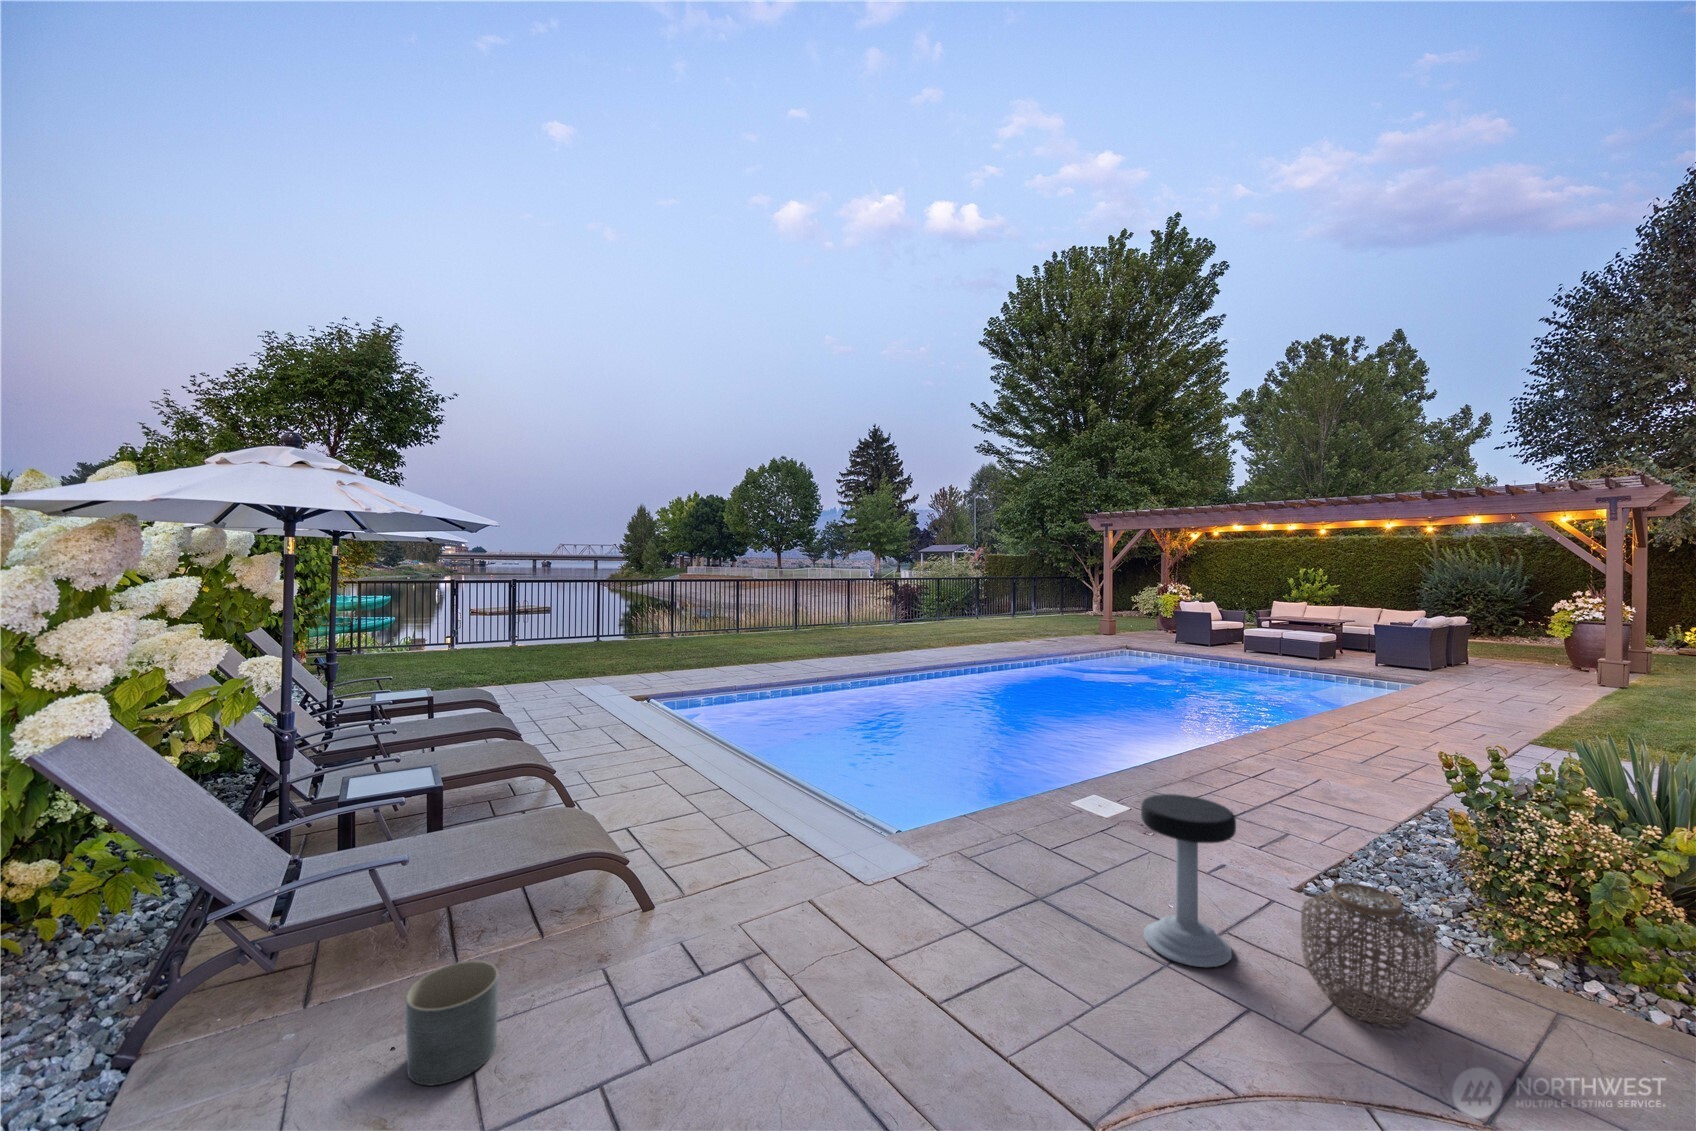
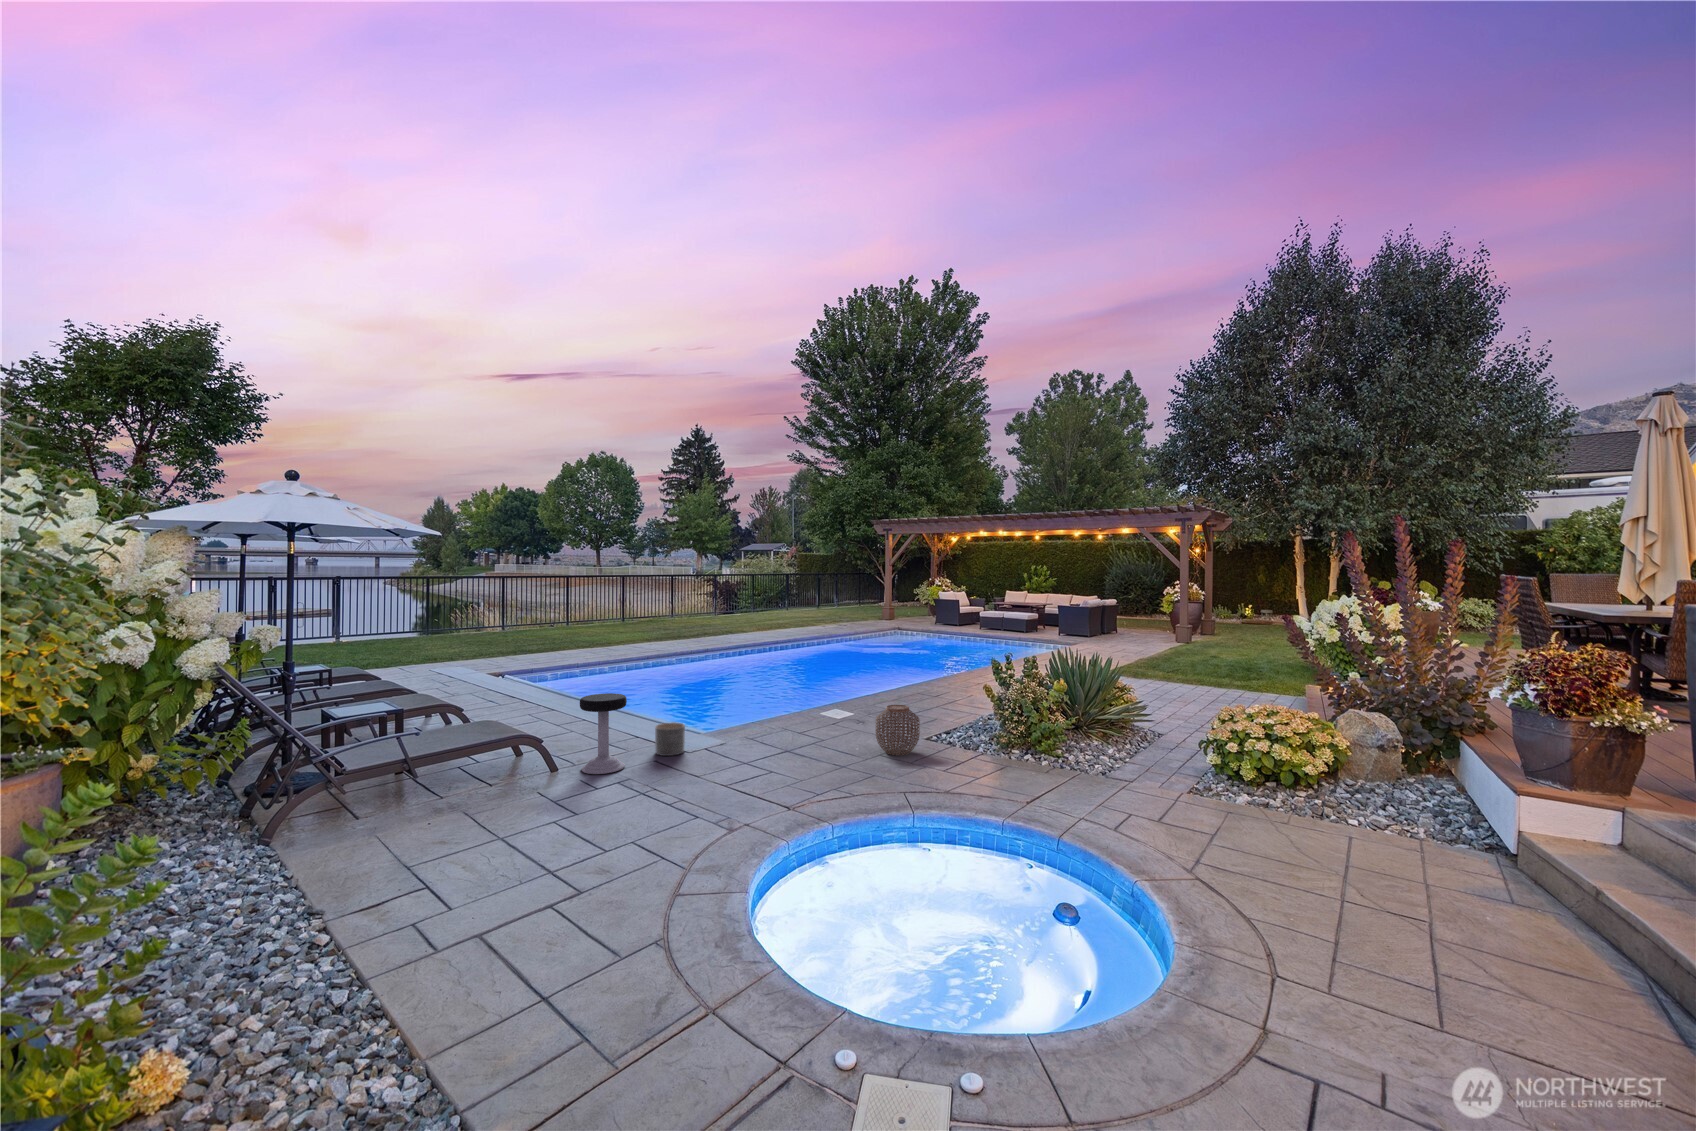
stool: present [1141,794,1236,967] -> present [580,693,627,774]
planter: present [406,961,498,1085] -> present [655,722,685,756]

